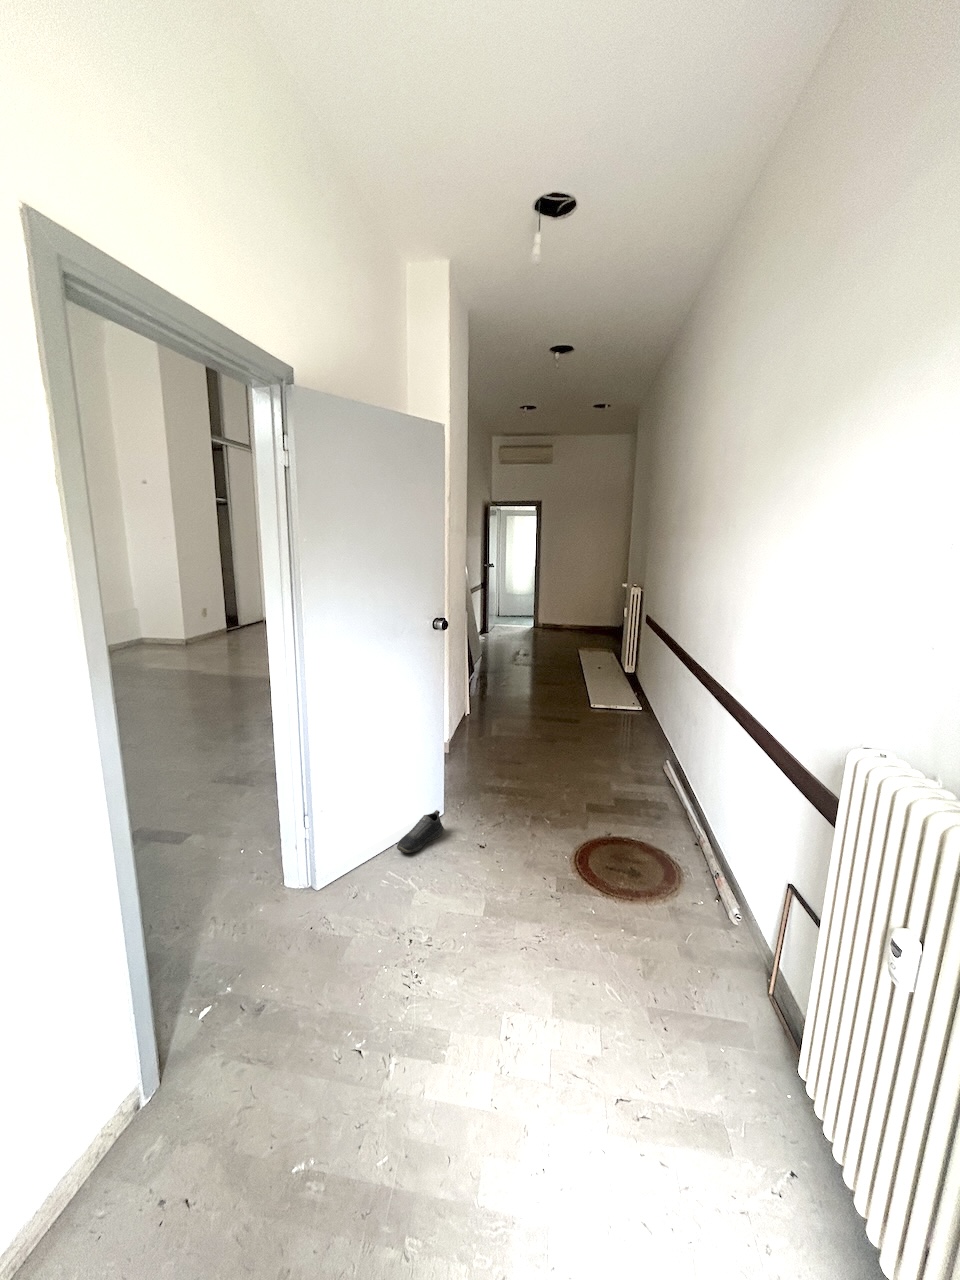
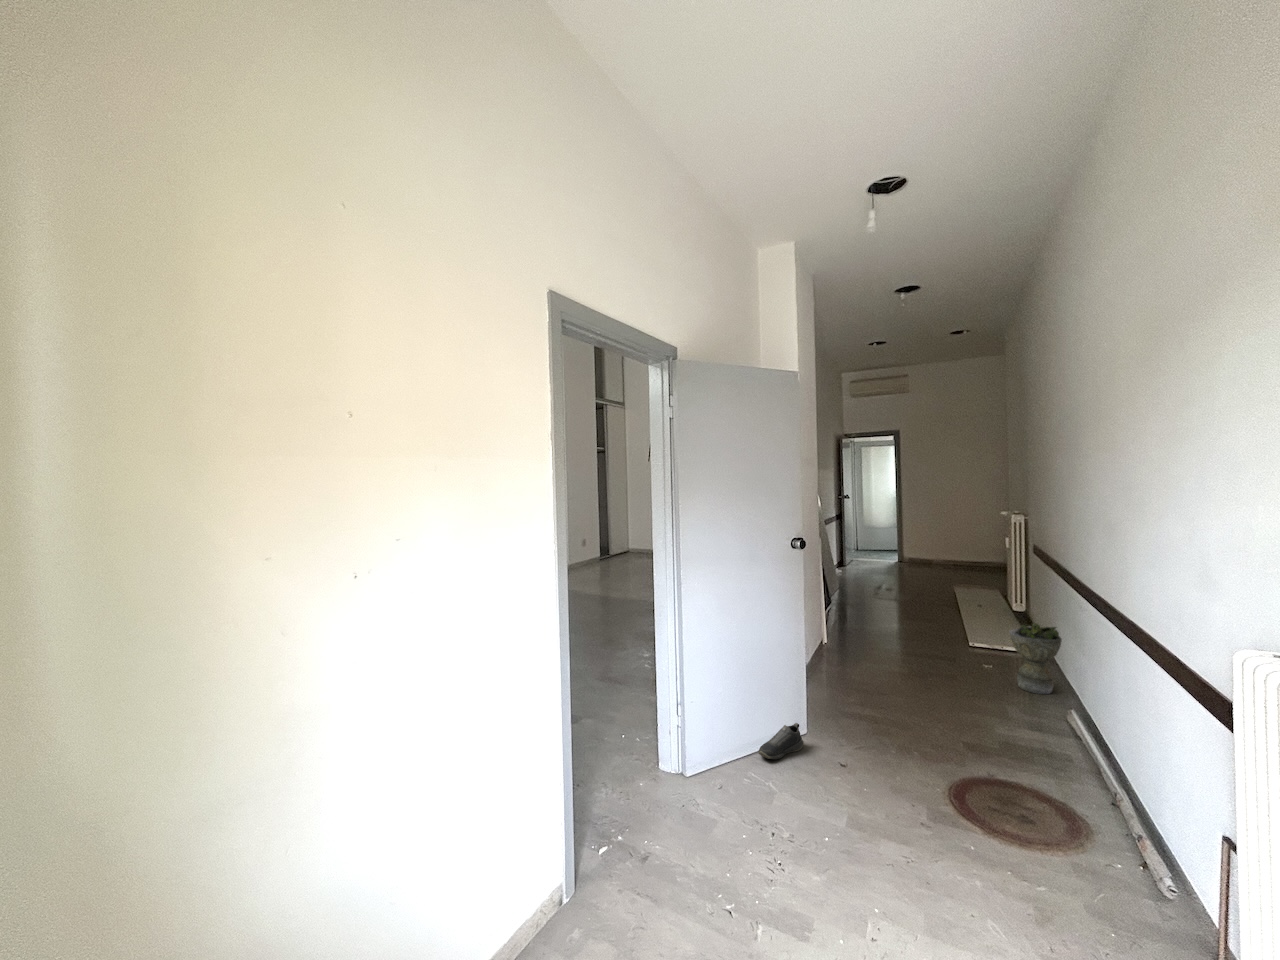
planter: none [626,689,665,749] -> present [1010,623,1062,694]

